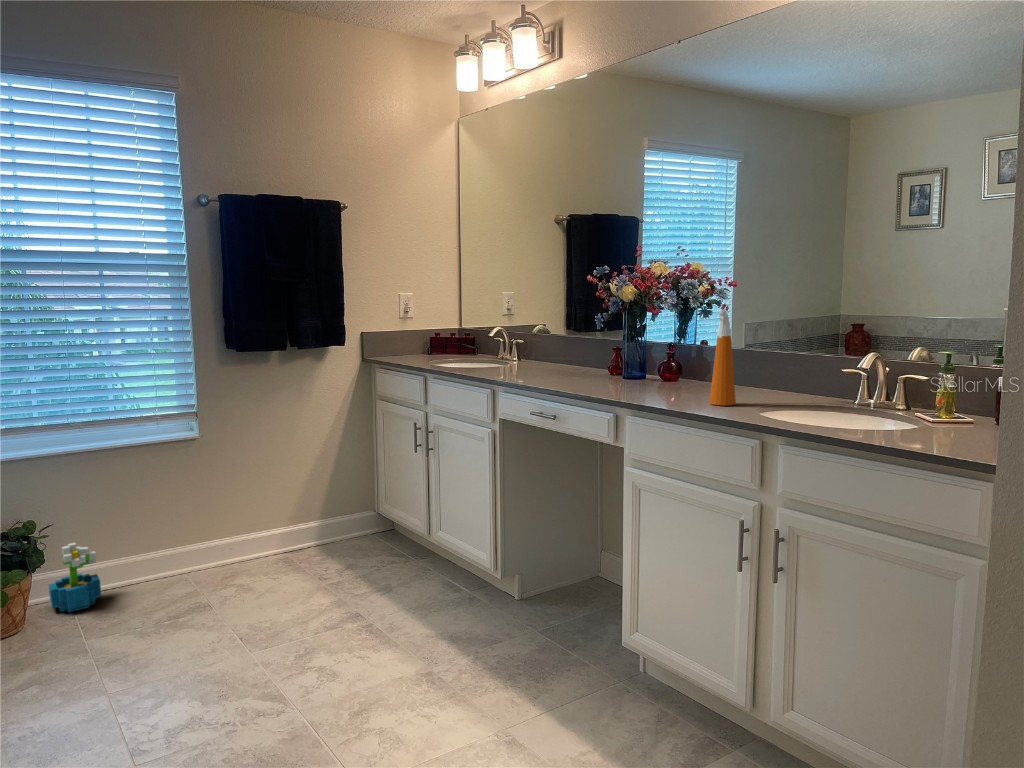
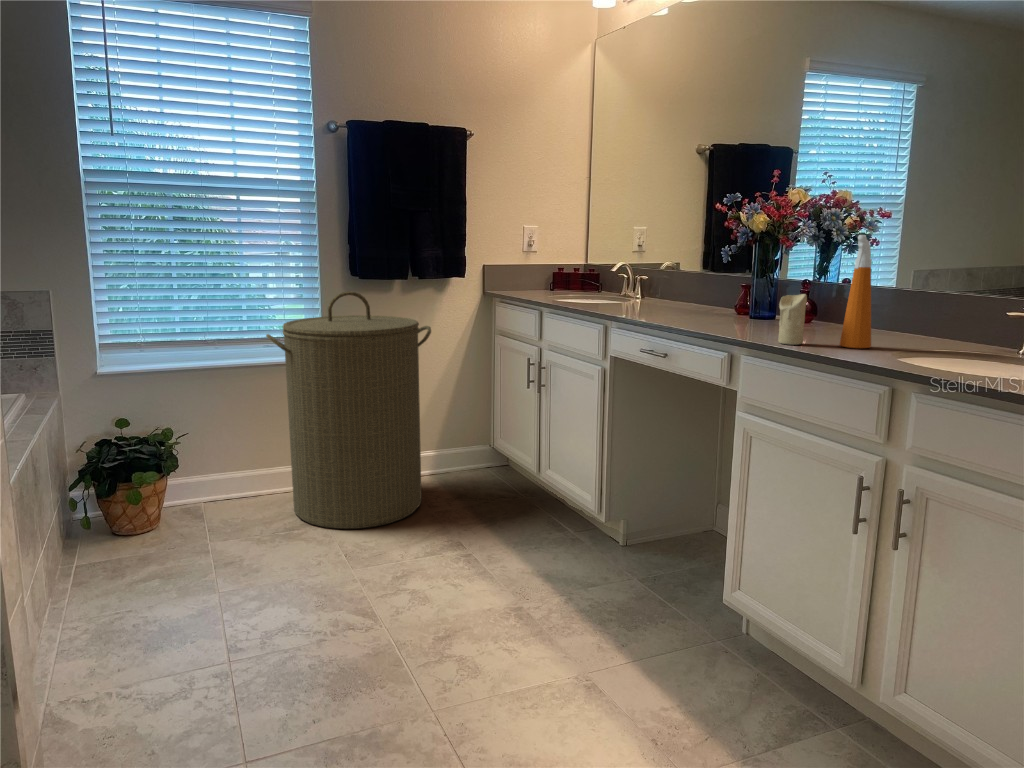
candle: none [658,360,680,405] -> present [779,294,807,345]
laundry hamper: none [142,366,316,612] -> present [266,291,431,529]
decorative plant: present [49,543,101,612] -> none [185,451,230,515]

